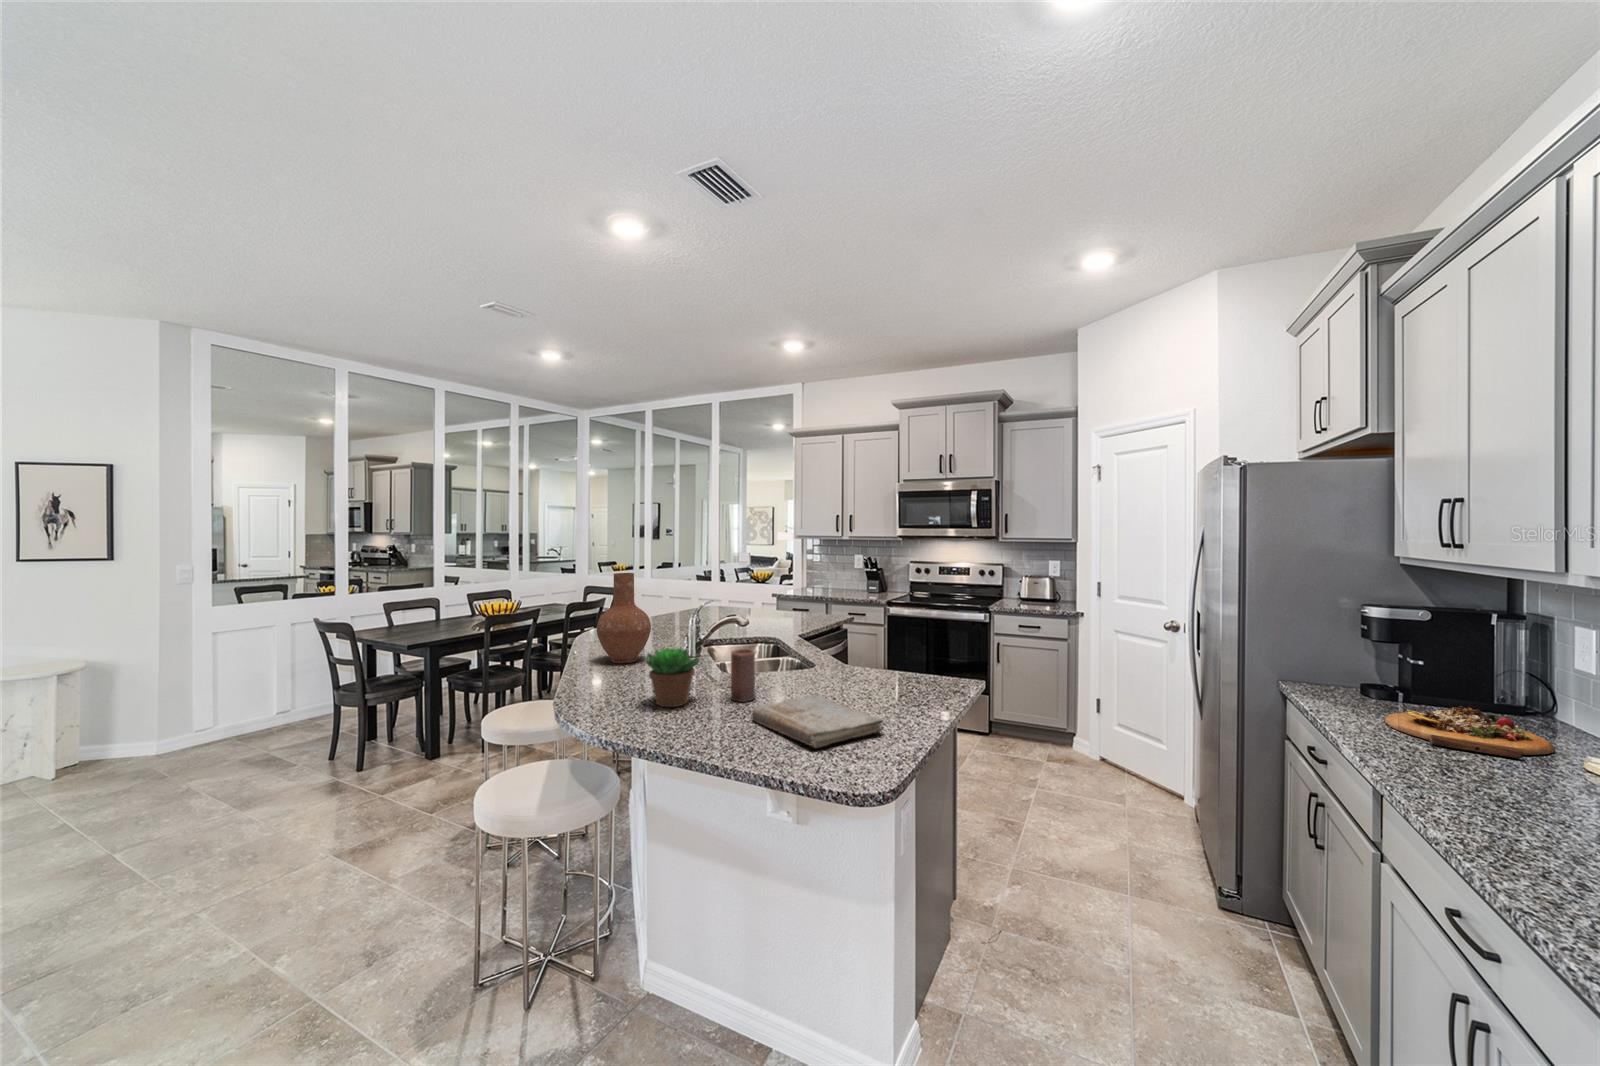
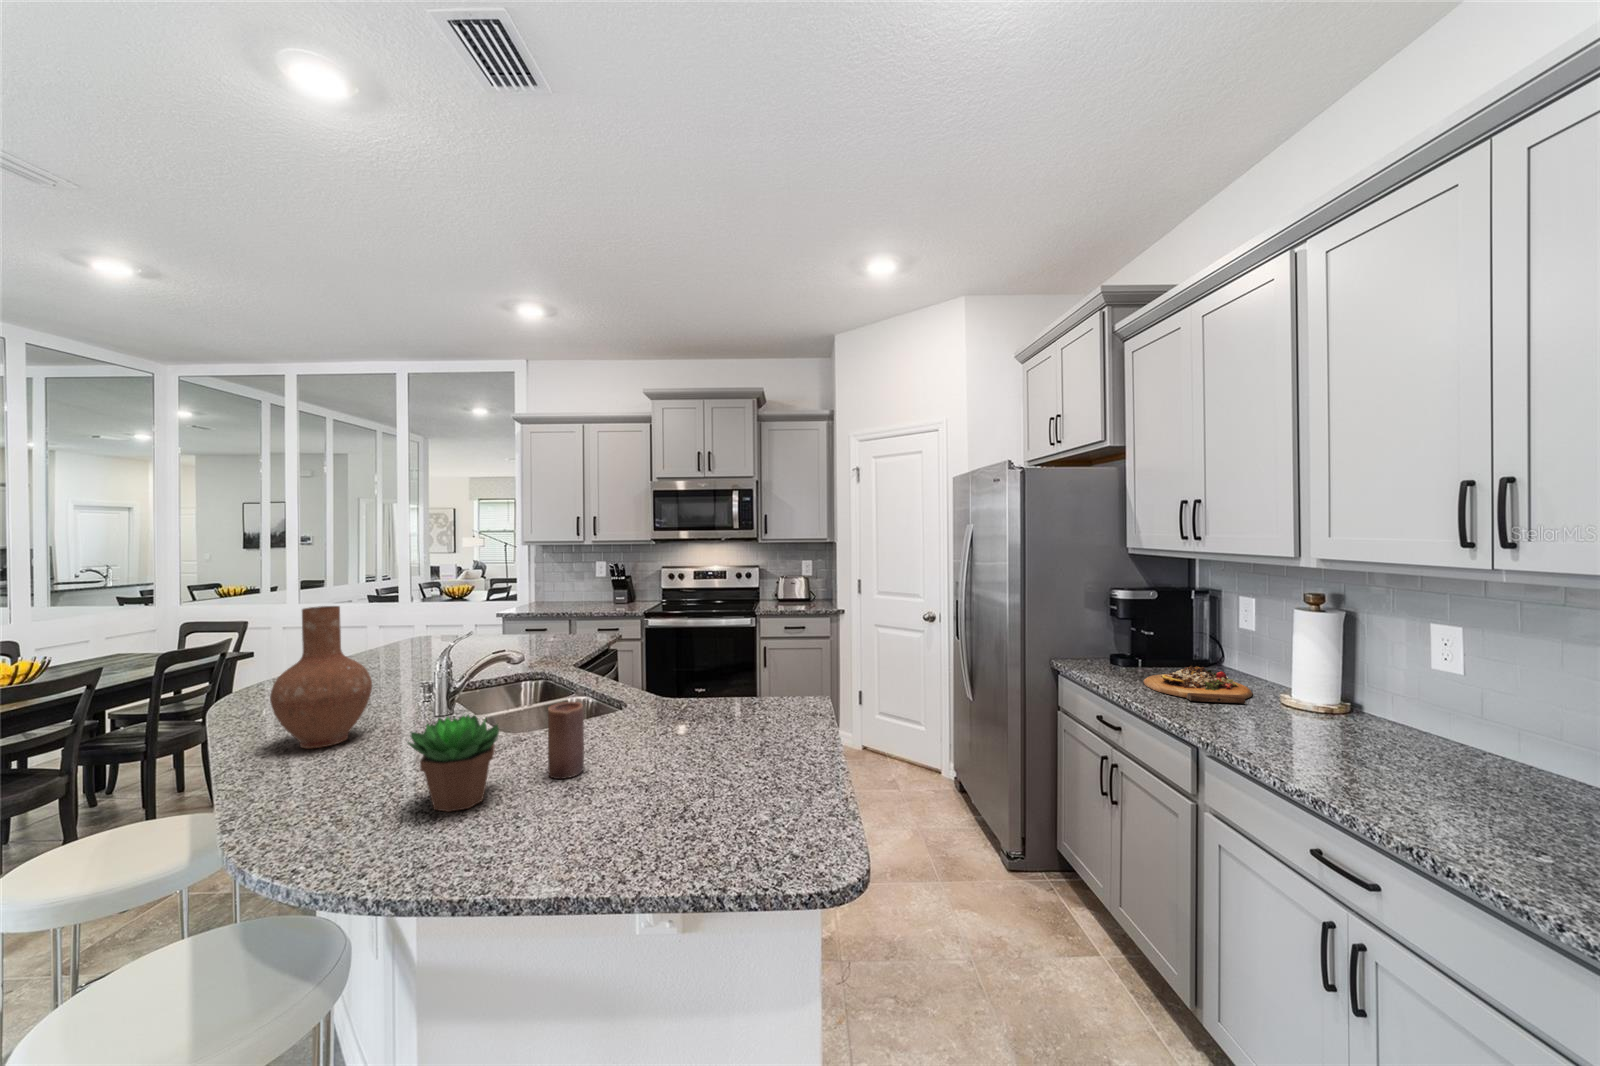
book: present [752,694,883,748] -> none [606,749,789,830]

